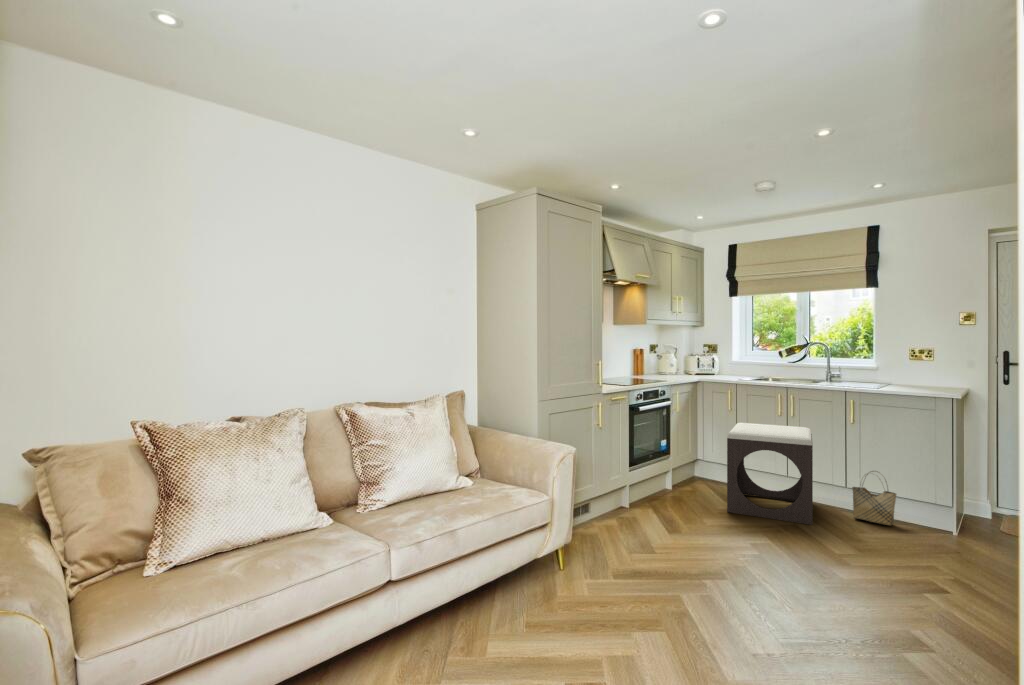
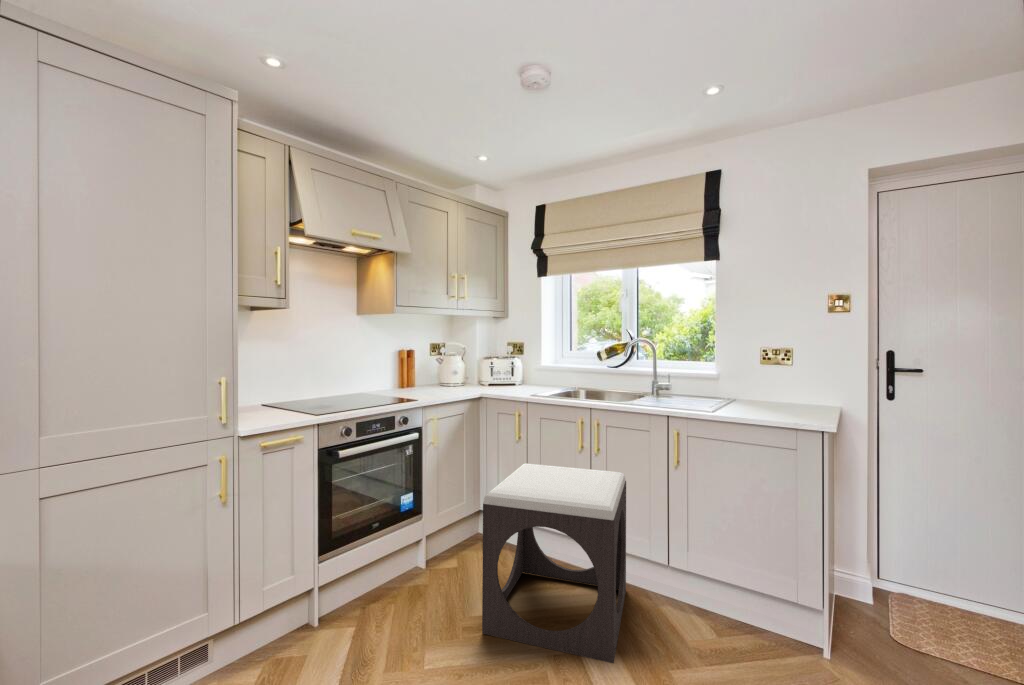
woven basket: present [852,471,896,525] -> none [680,549,748,652]

